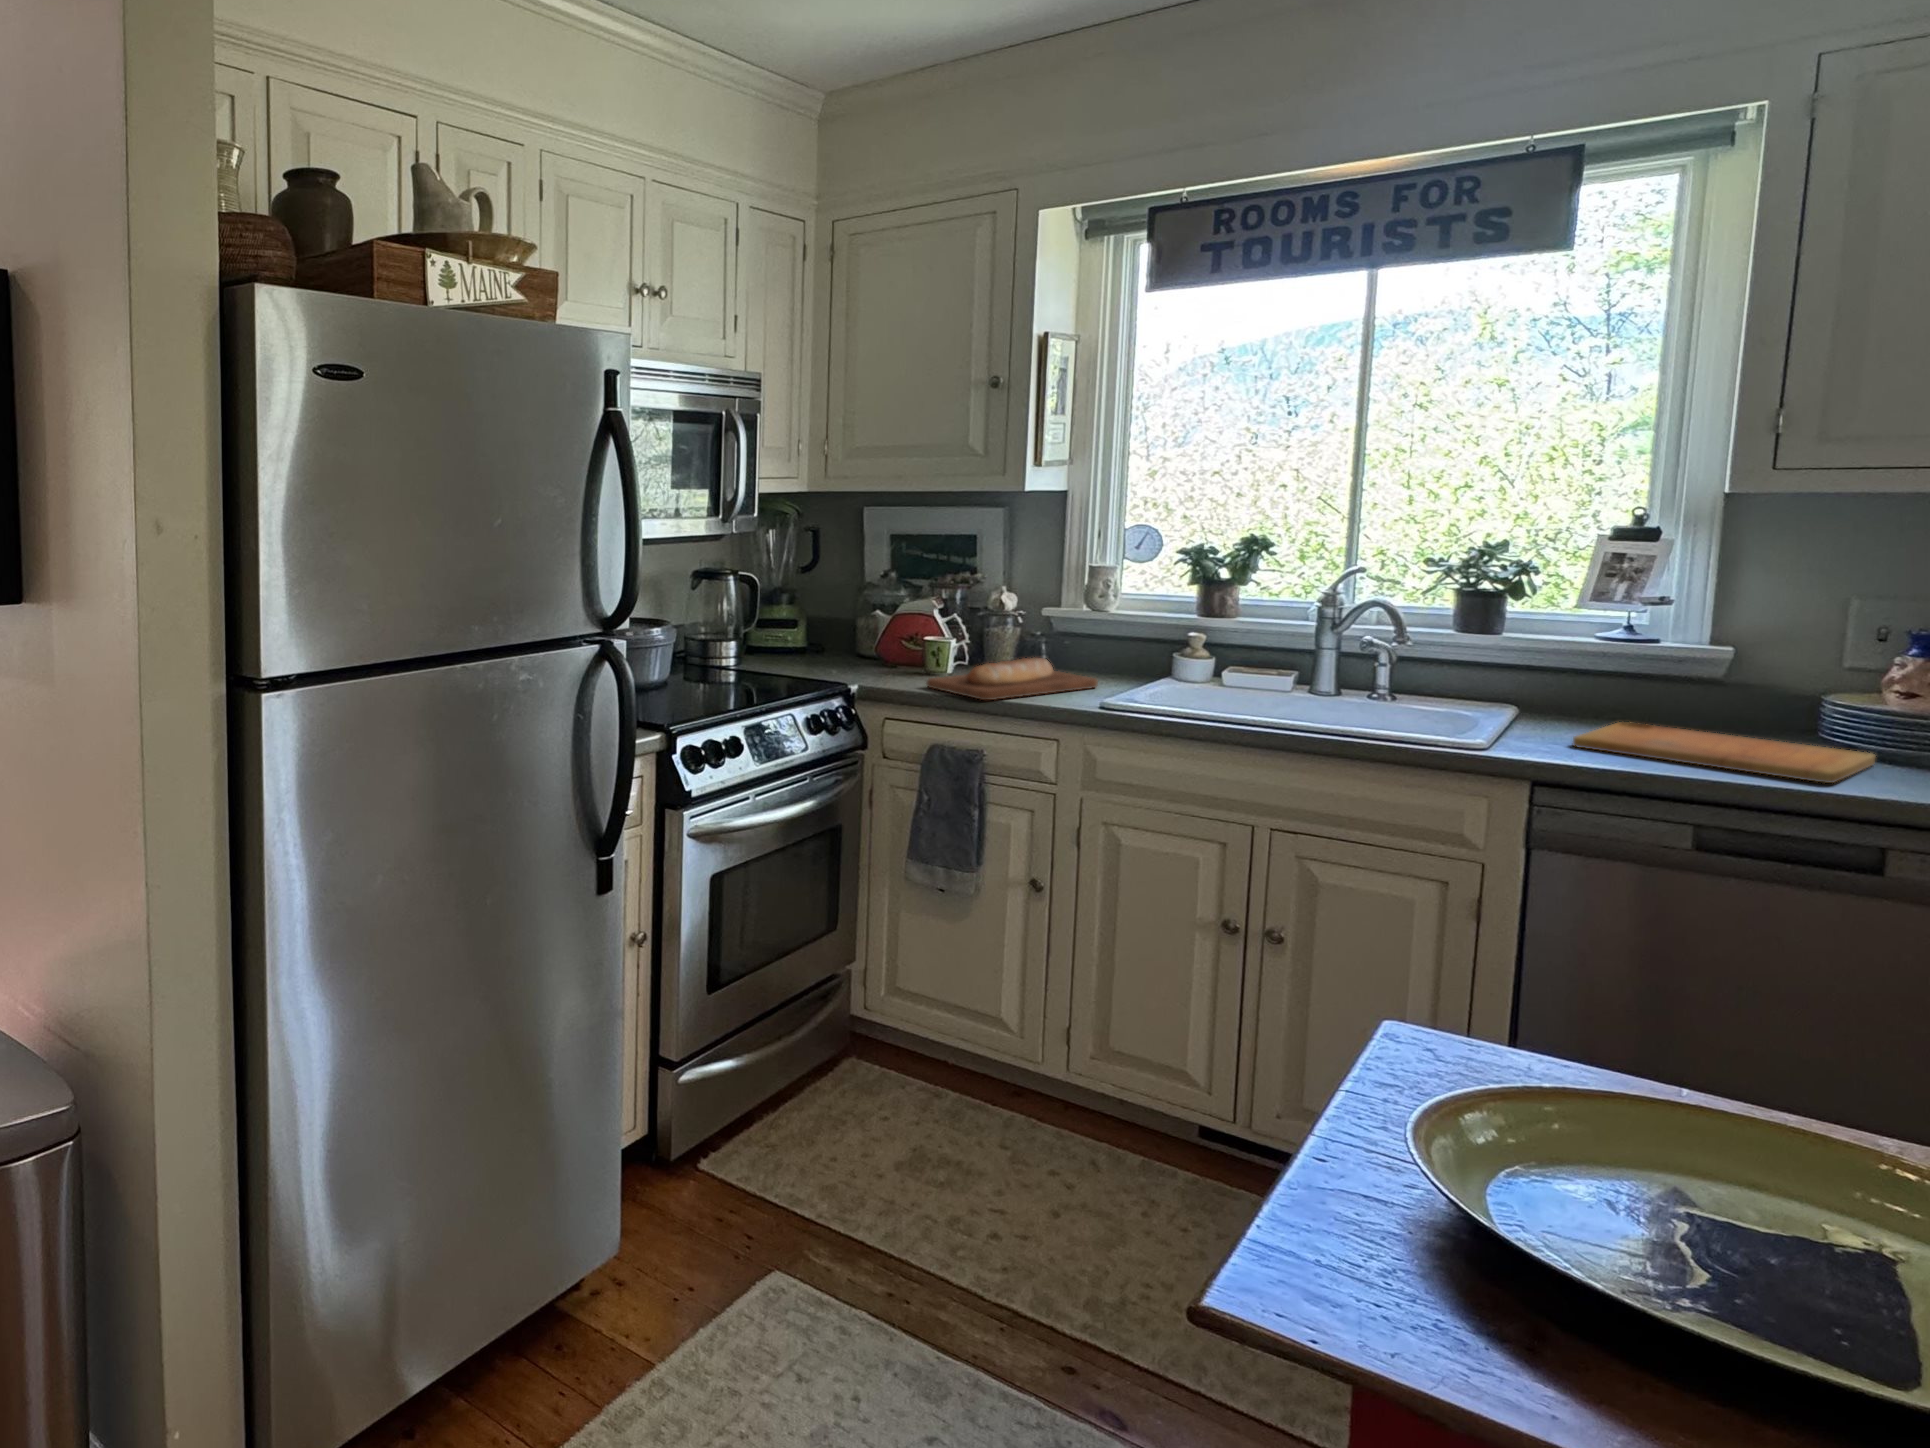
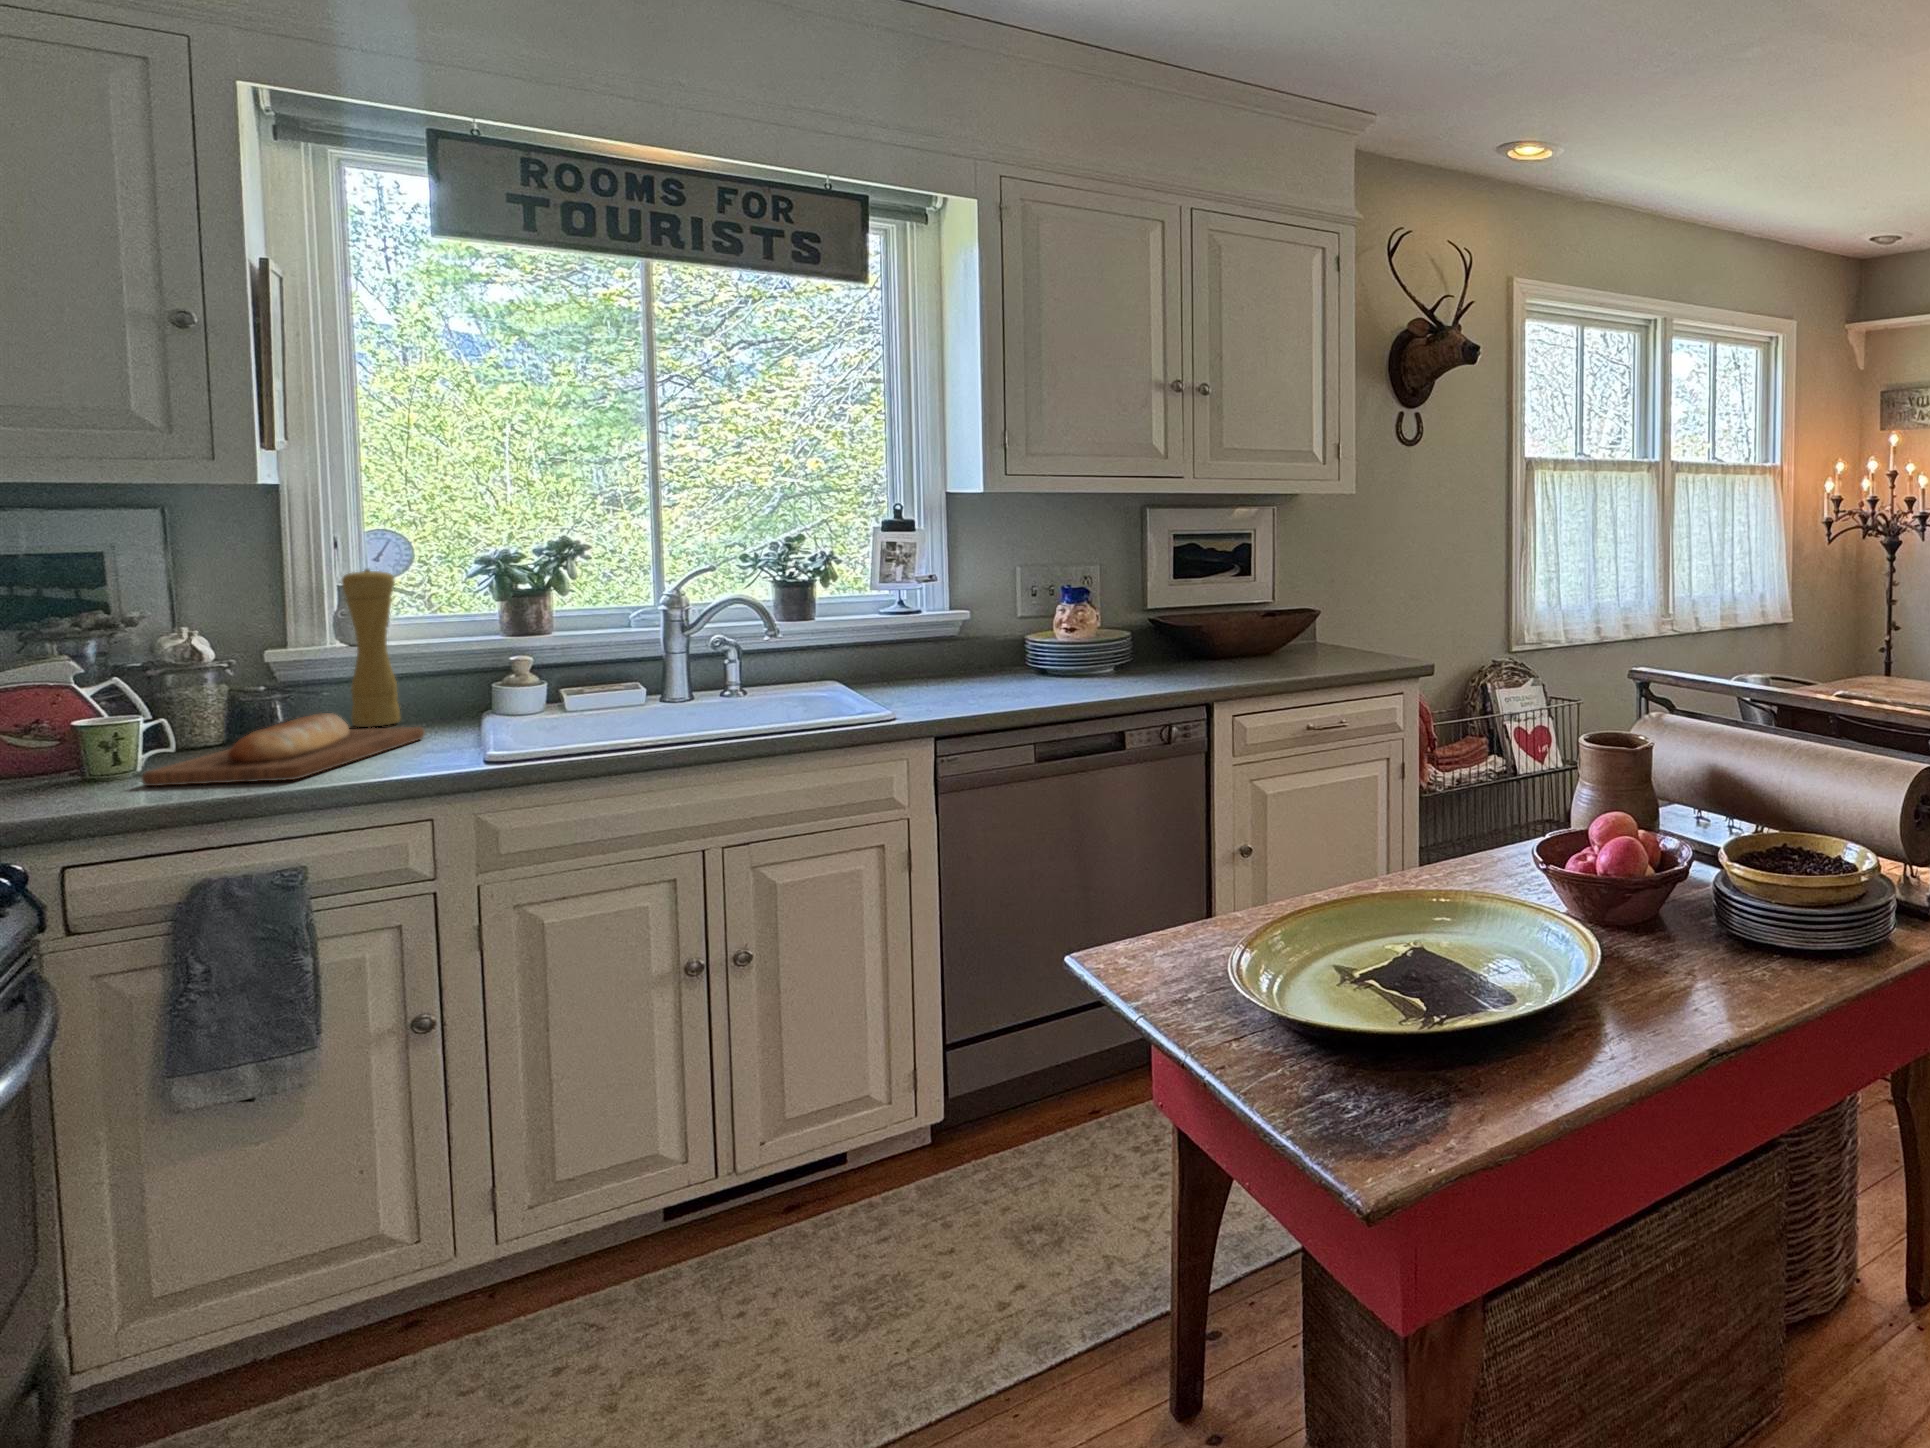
pepper mill: none [1079,554,1115,673] -> present [341,569,400,728]
cutting board: present [1573,722,1875,783] -> none [936,670,1101,700]

